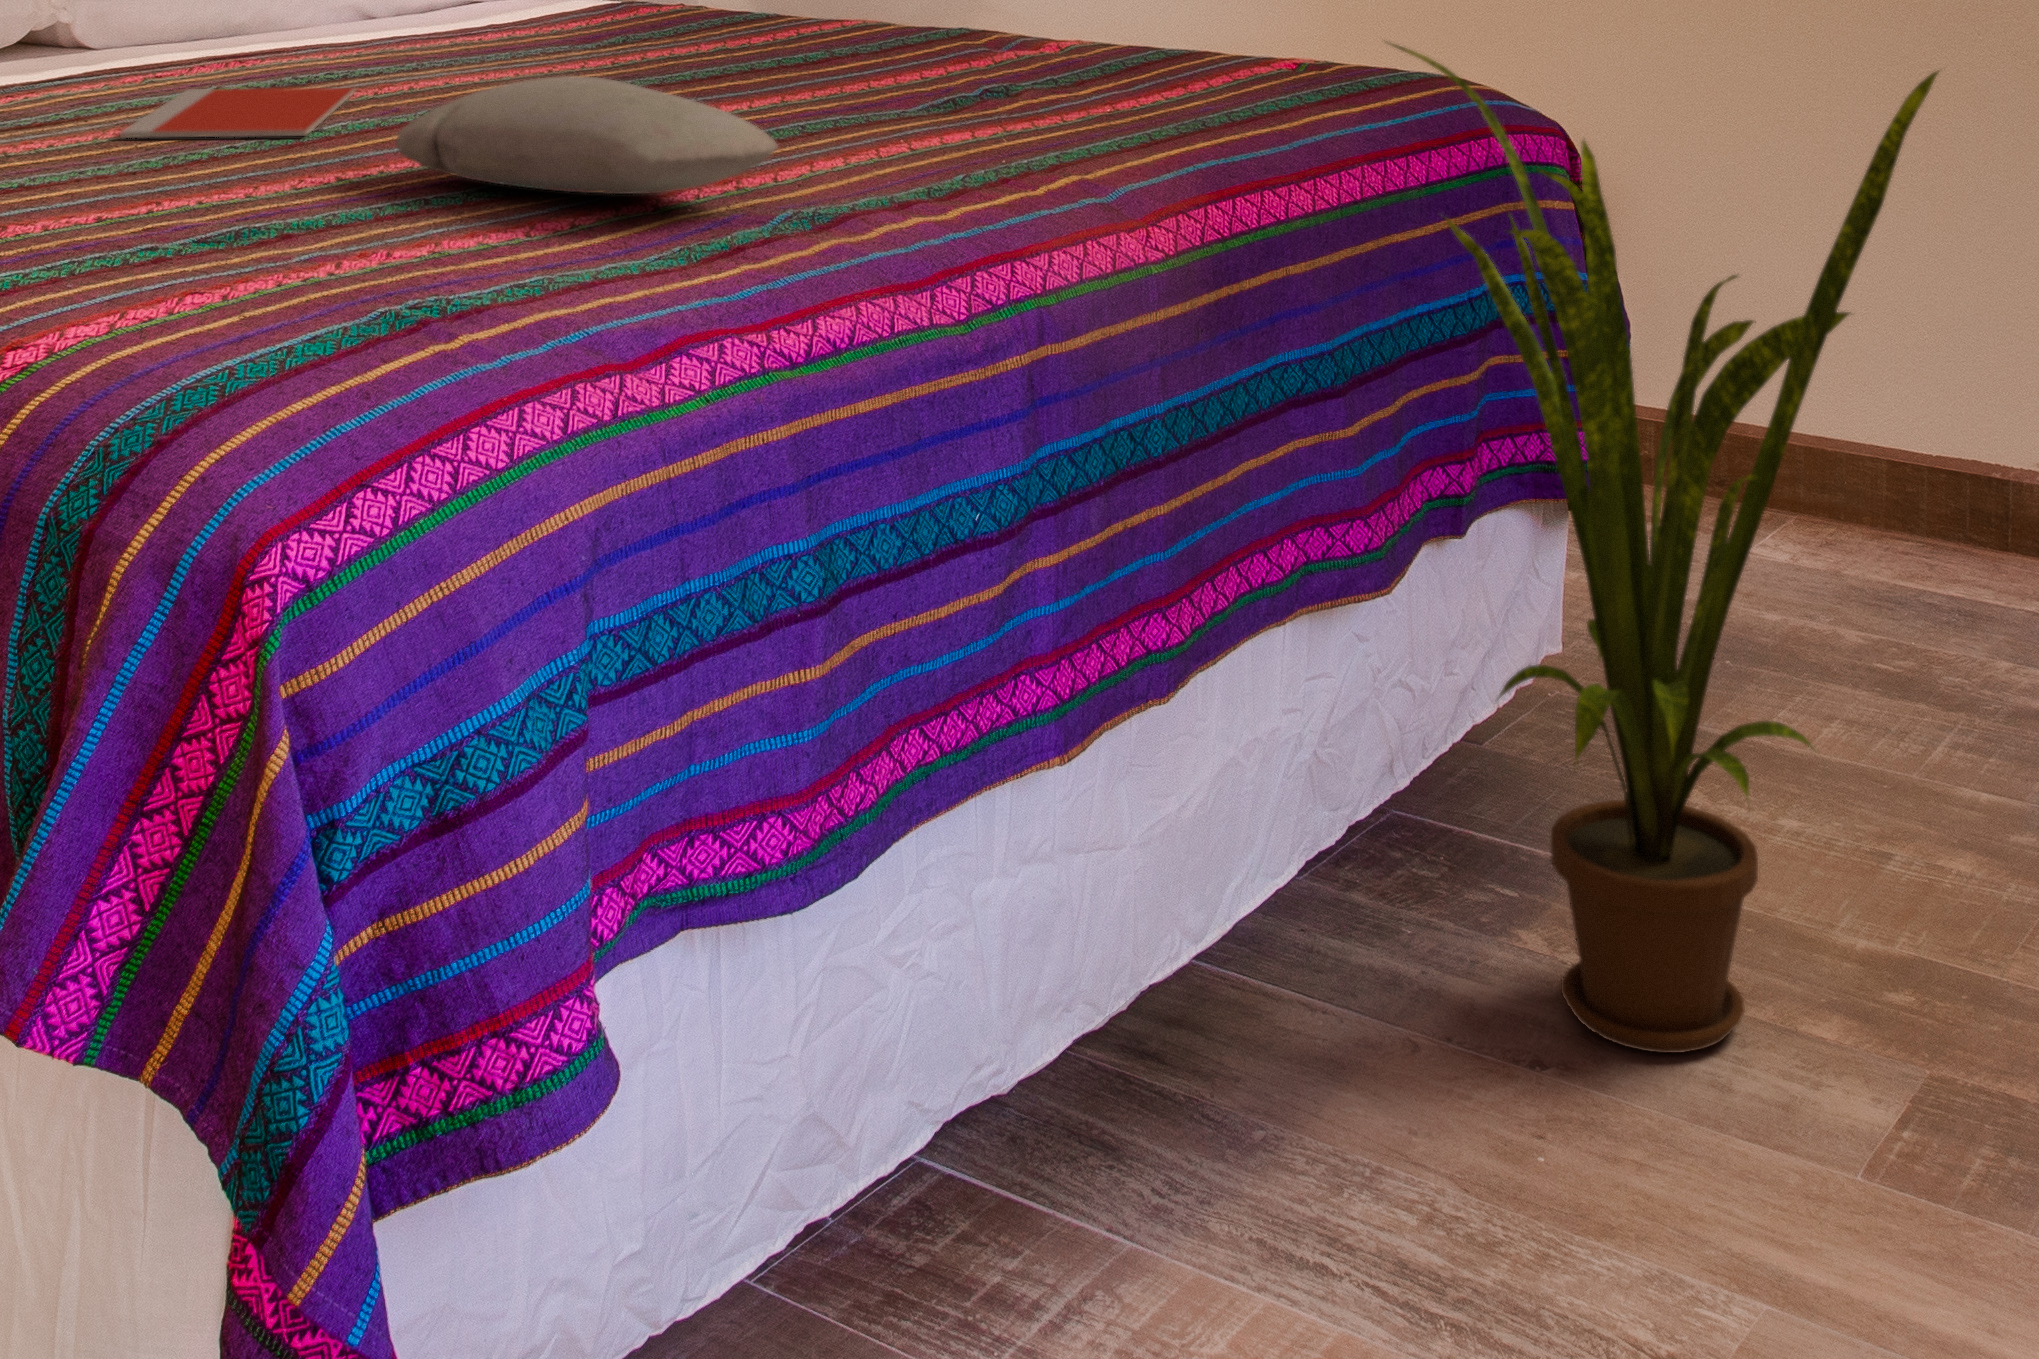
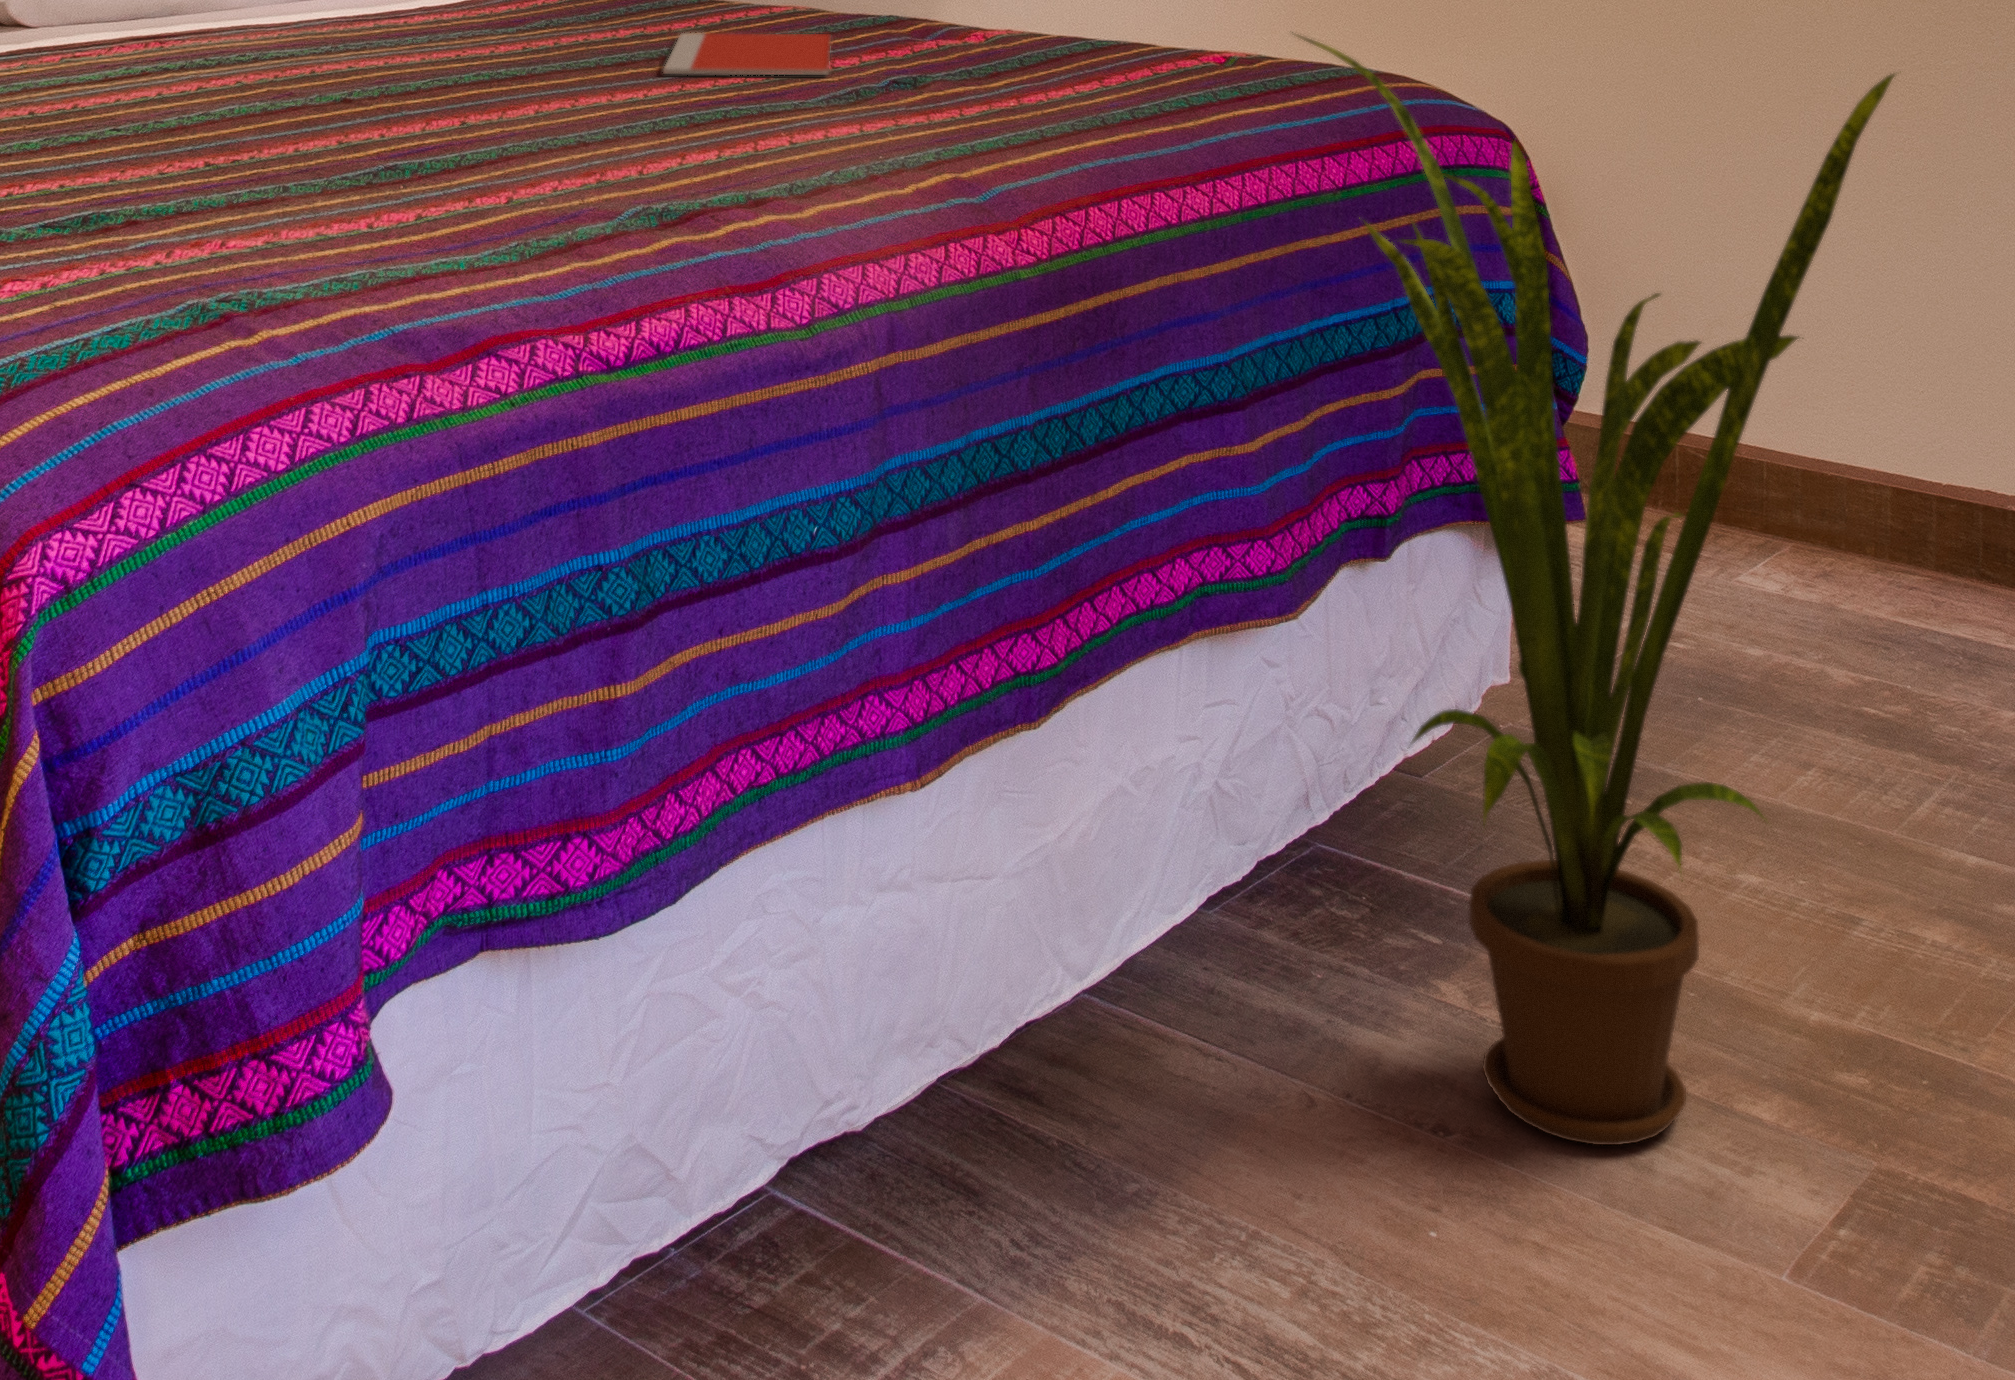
pillow: present [396,76,778,194] -> none [267,61,640,181]
notebook: present [120,88,355,138] -> present [664,33,831,75]

